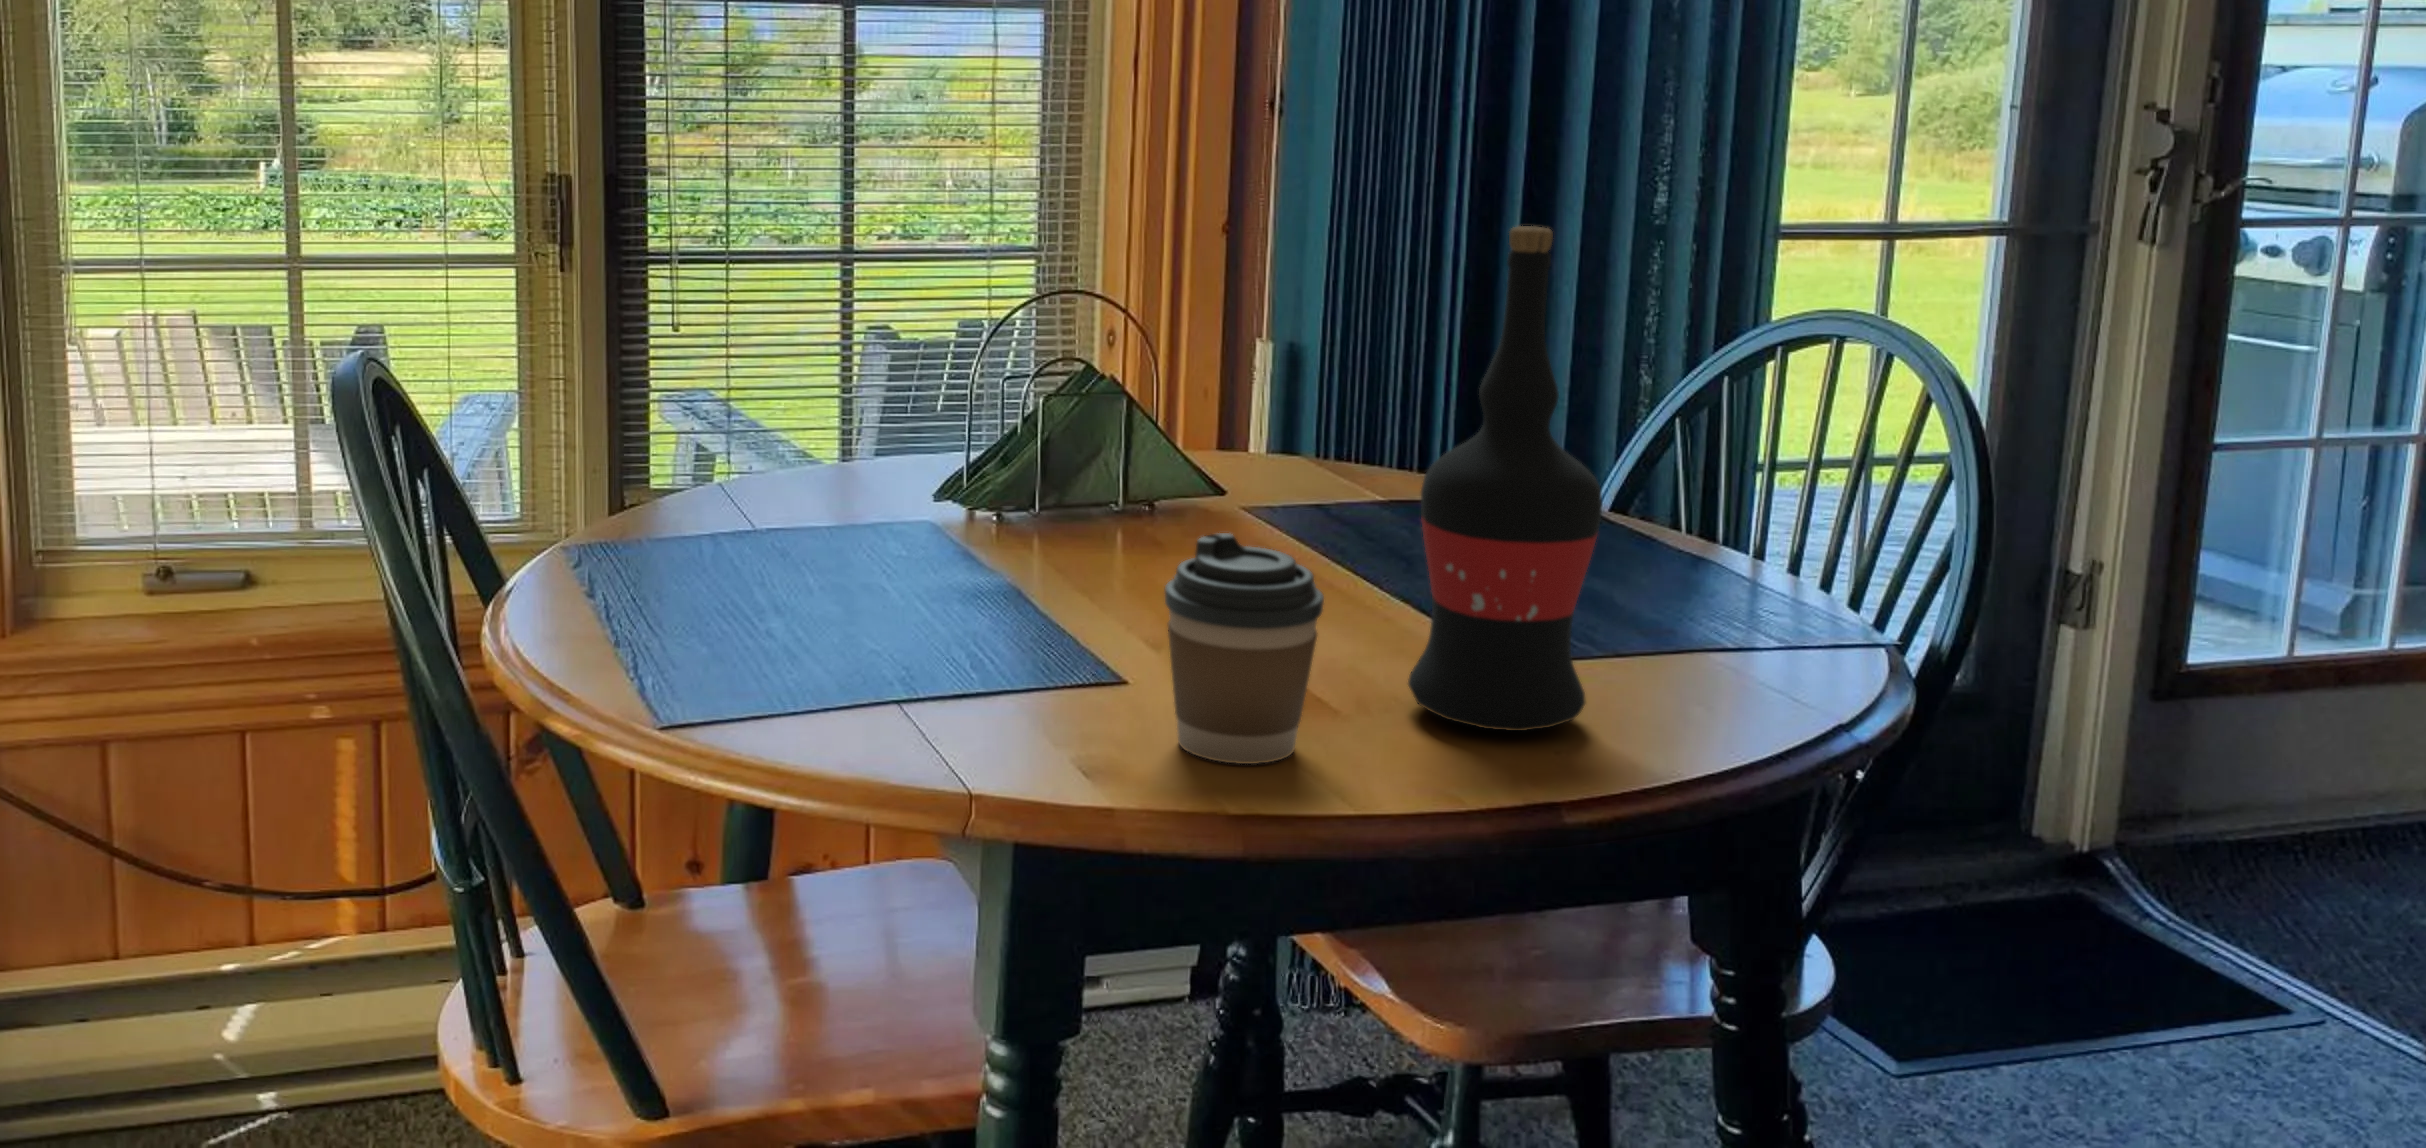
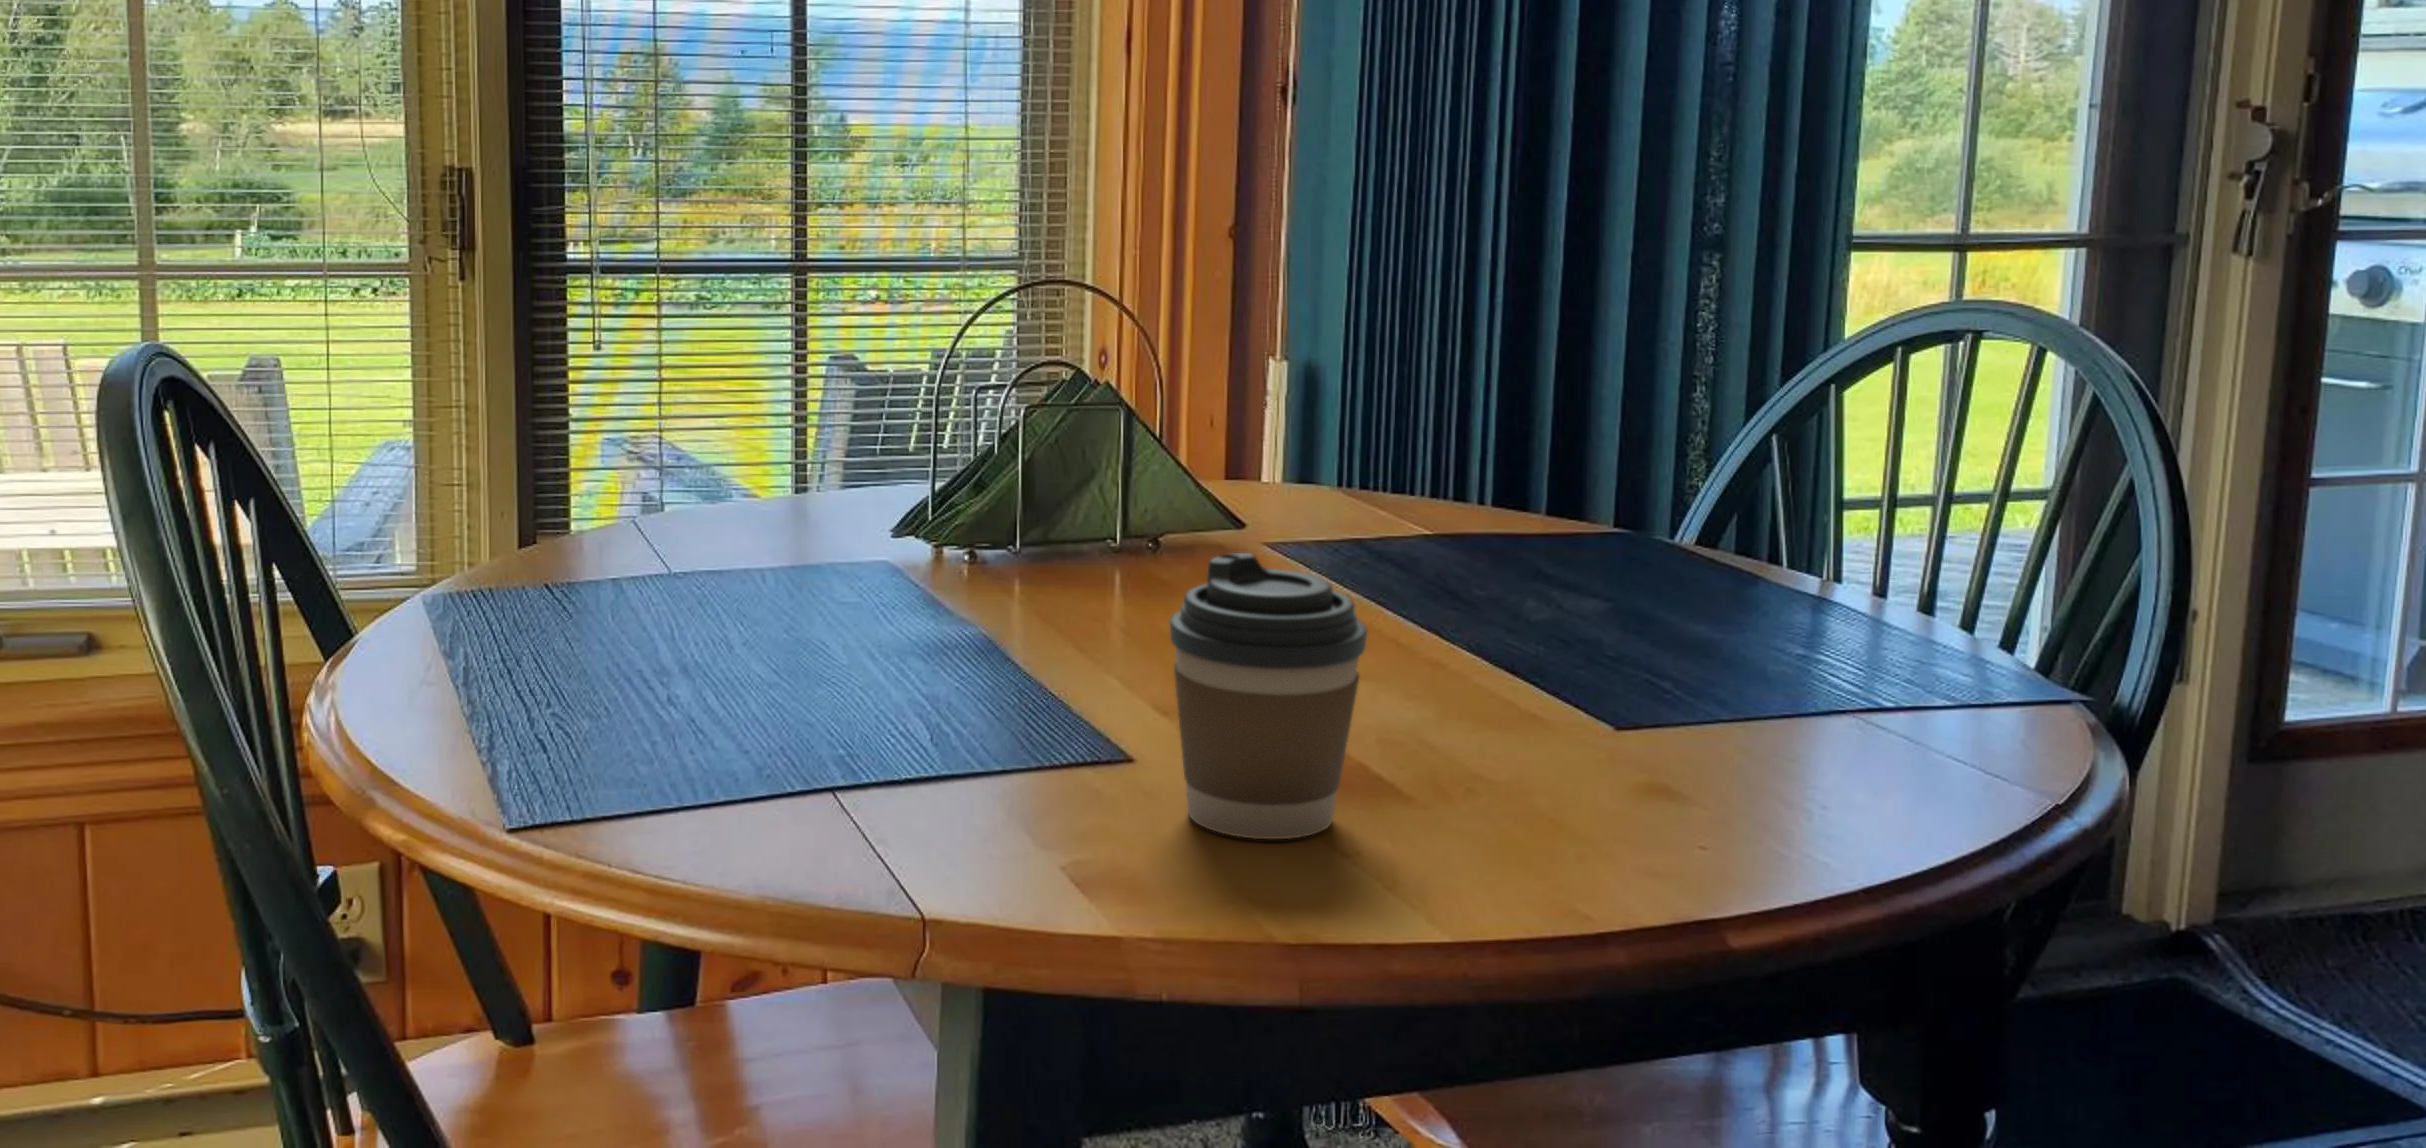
wine bottle: present [1408,226,1603,731] -> none [1467,175,1703,795]

